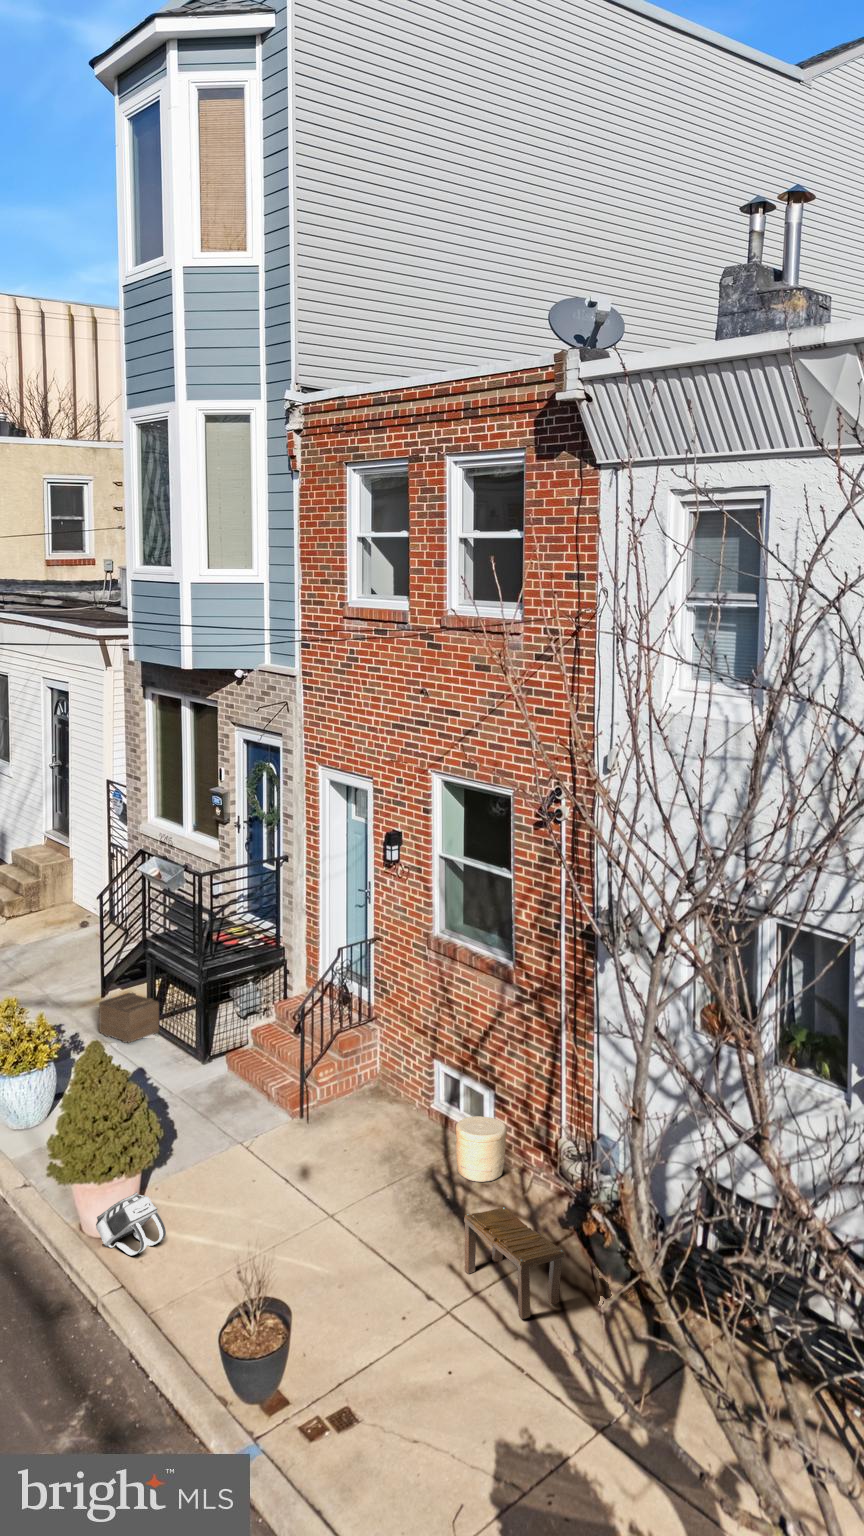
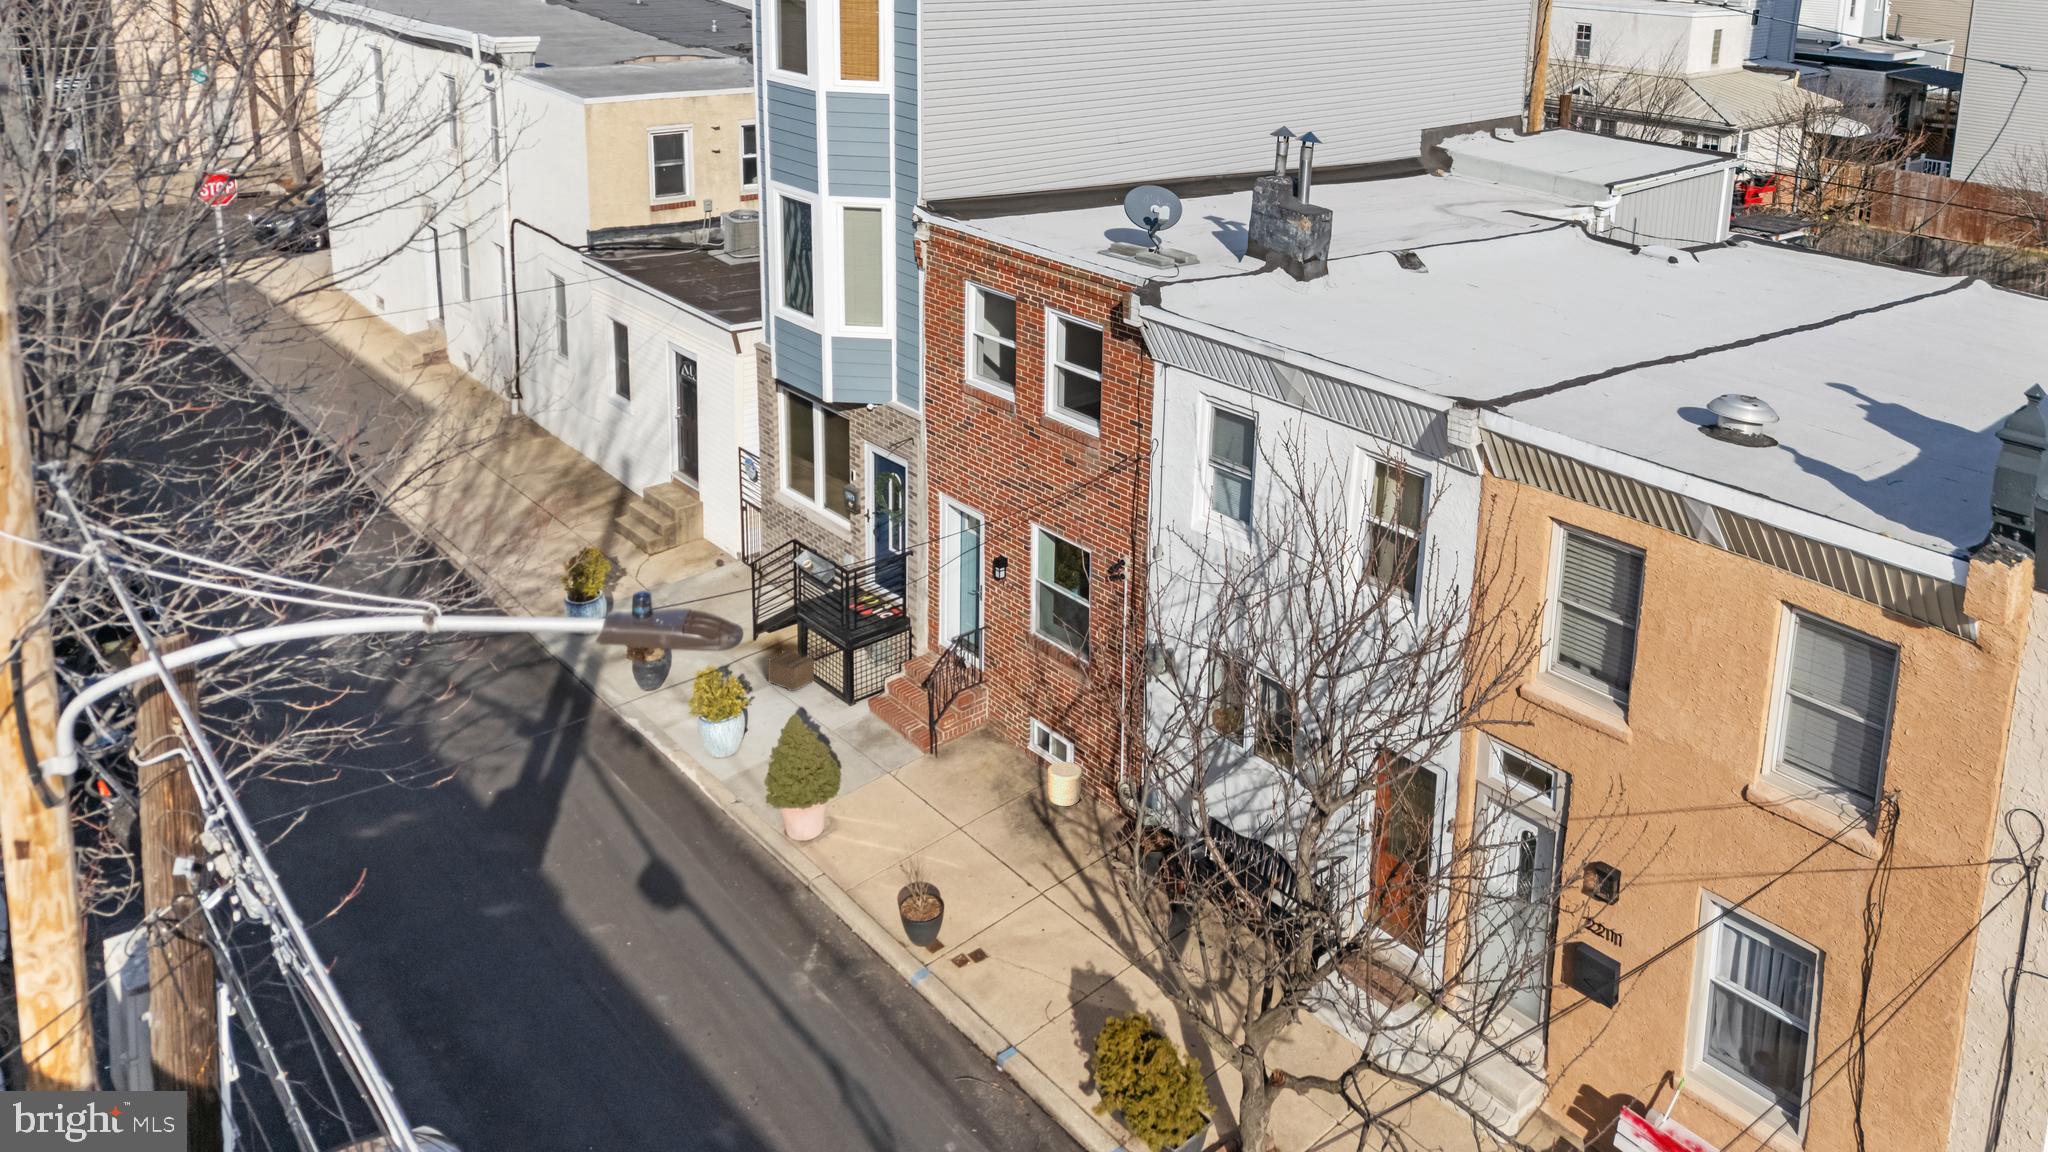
backpack: present [96,1192,166,1256] -> none [815,819,862,858]
bench: present [464,1207,564,1319] -> none [1055,829,1118,898]

